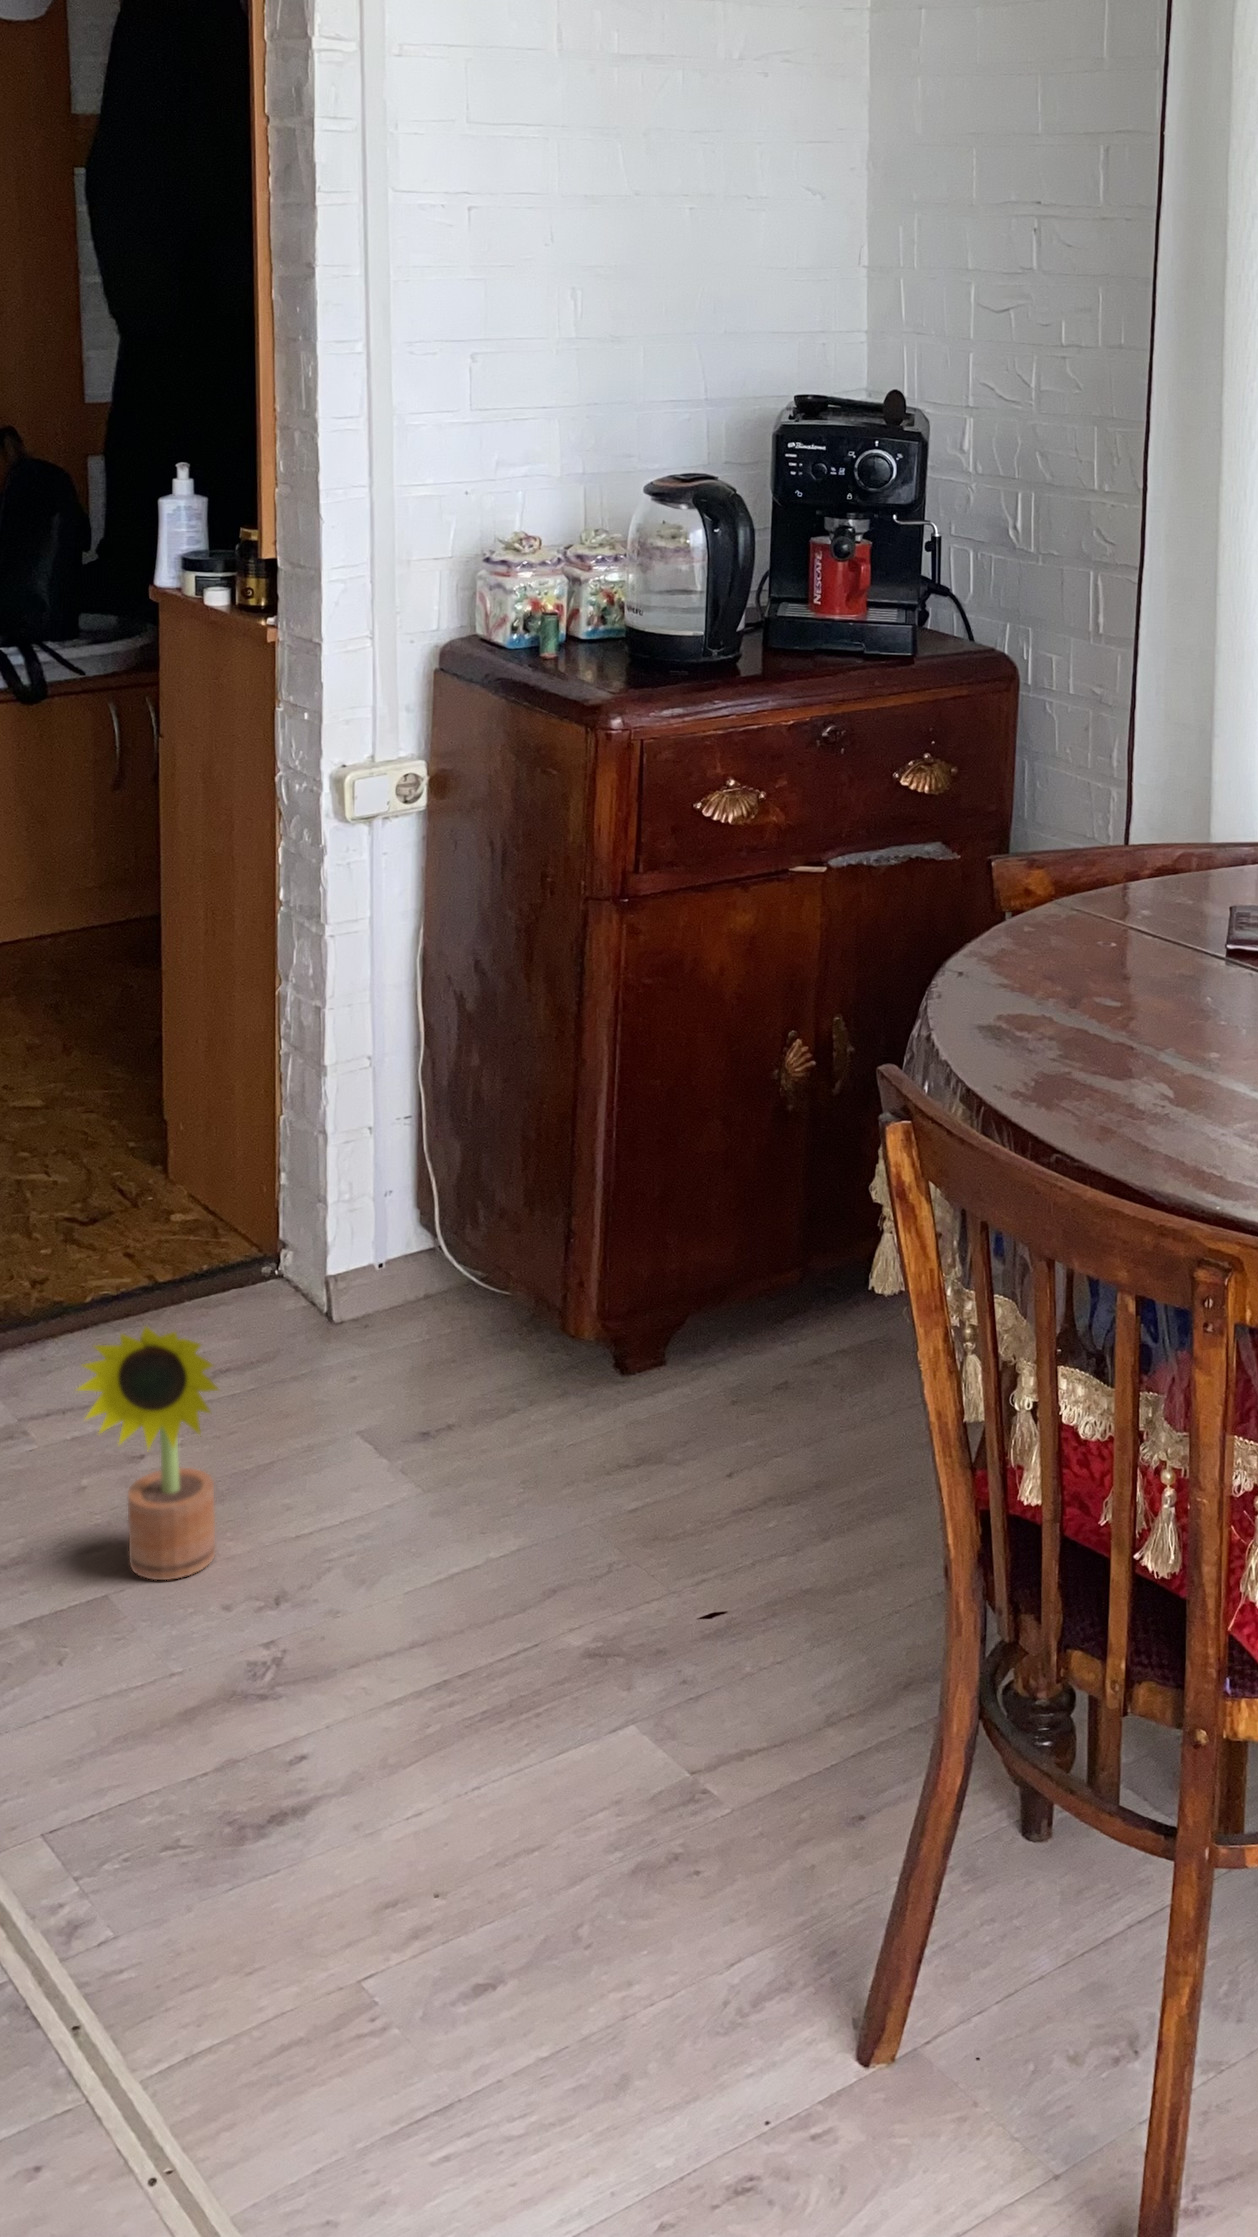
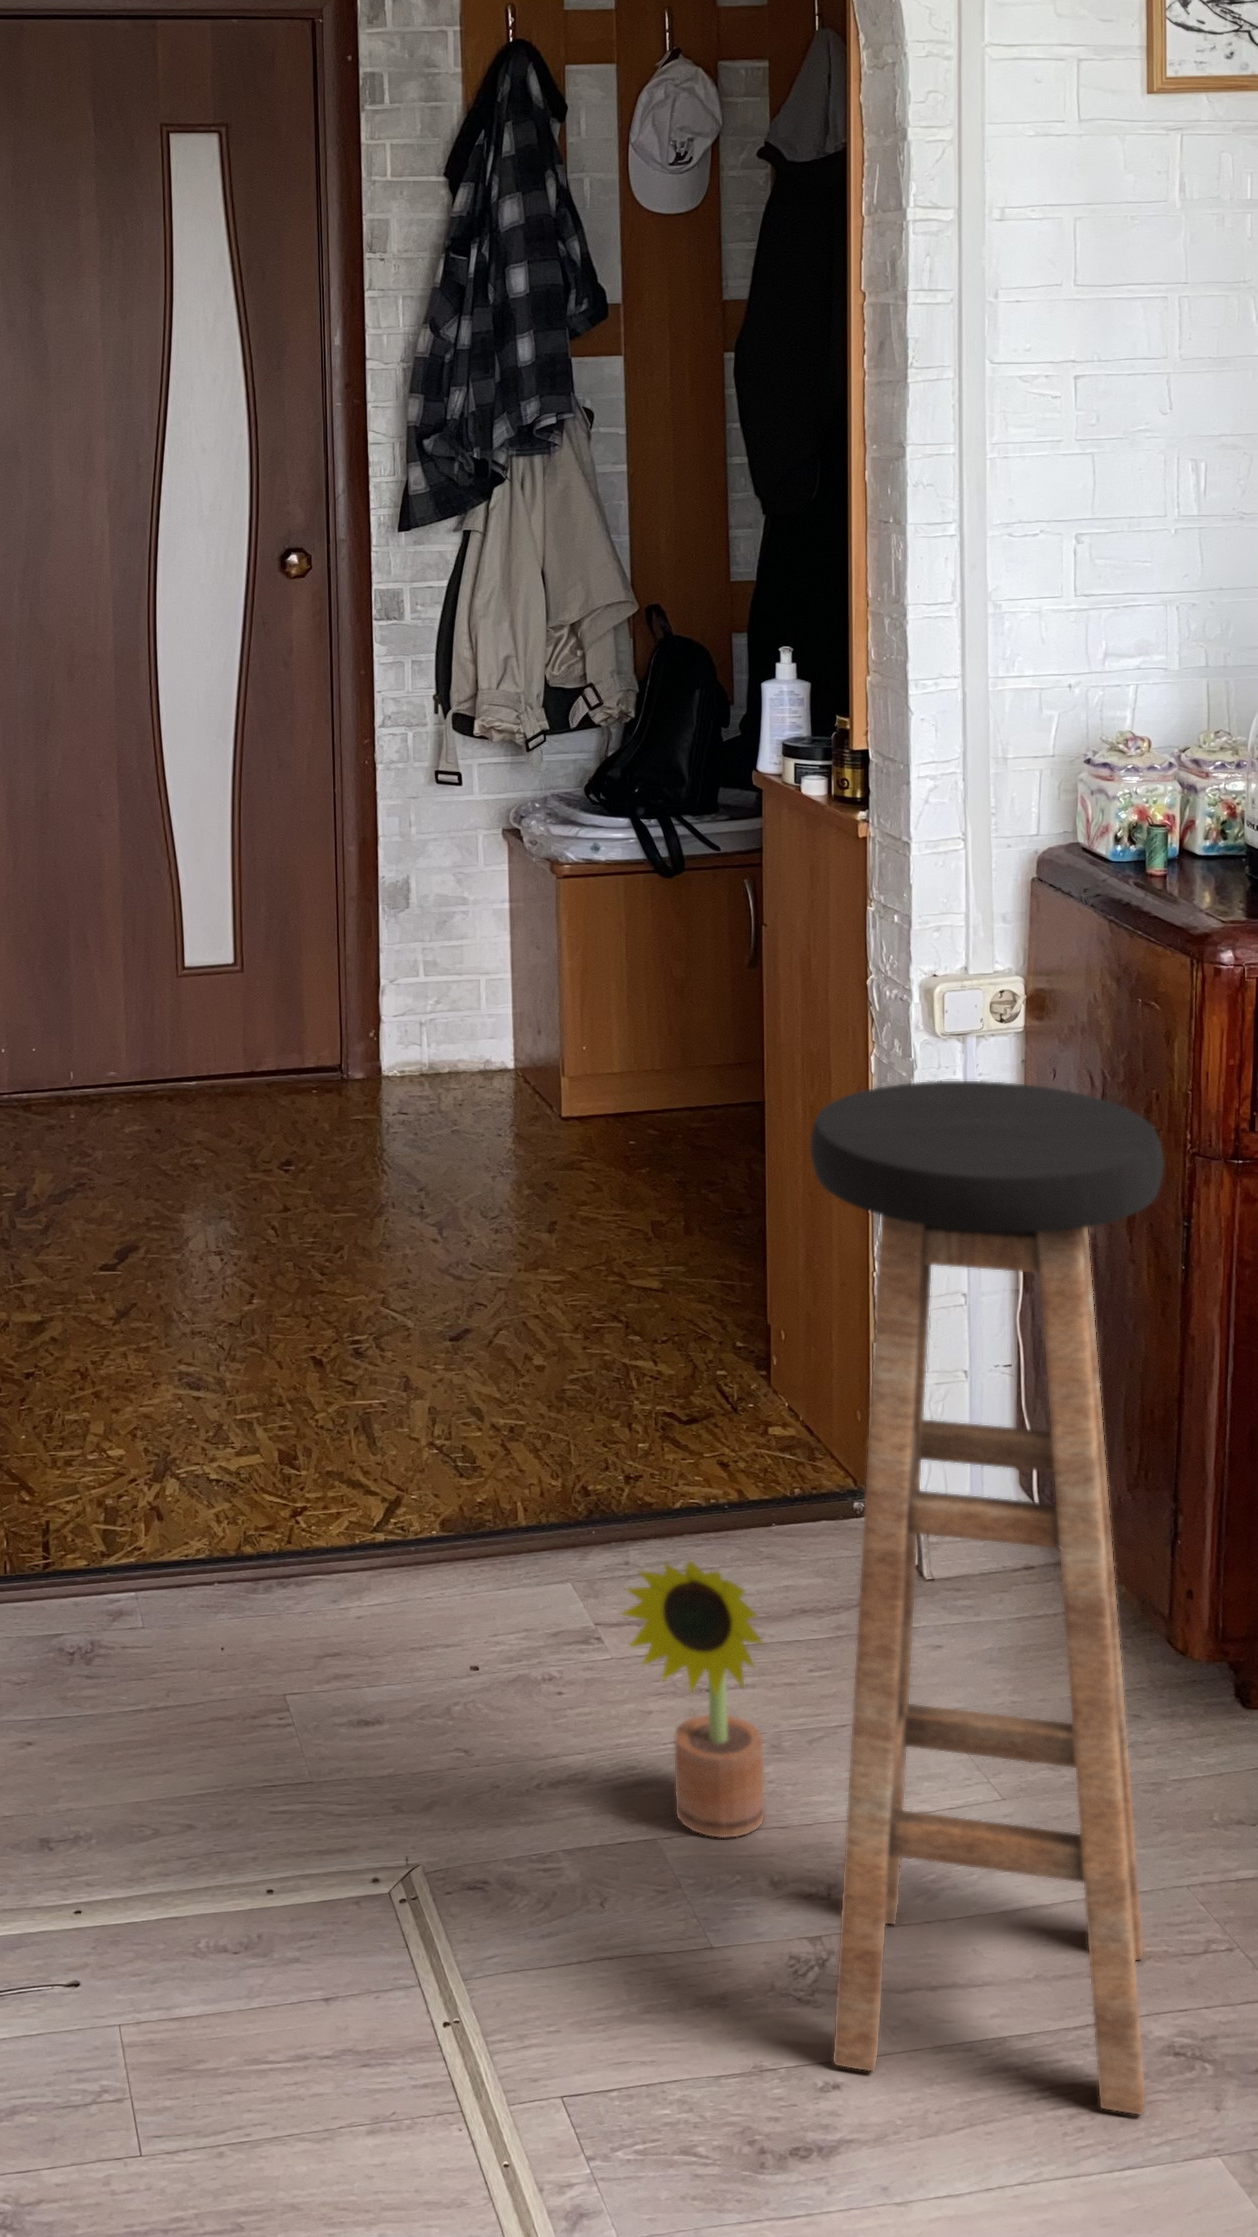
bar stool: none [273,848,588,1742] -> present [811,1081,1164,2114]

